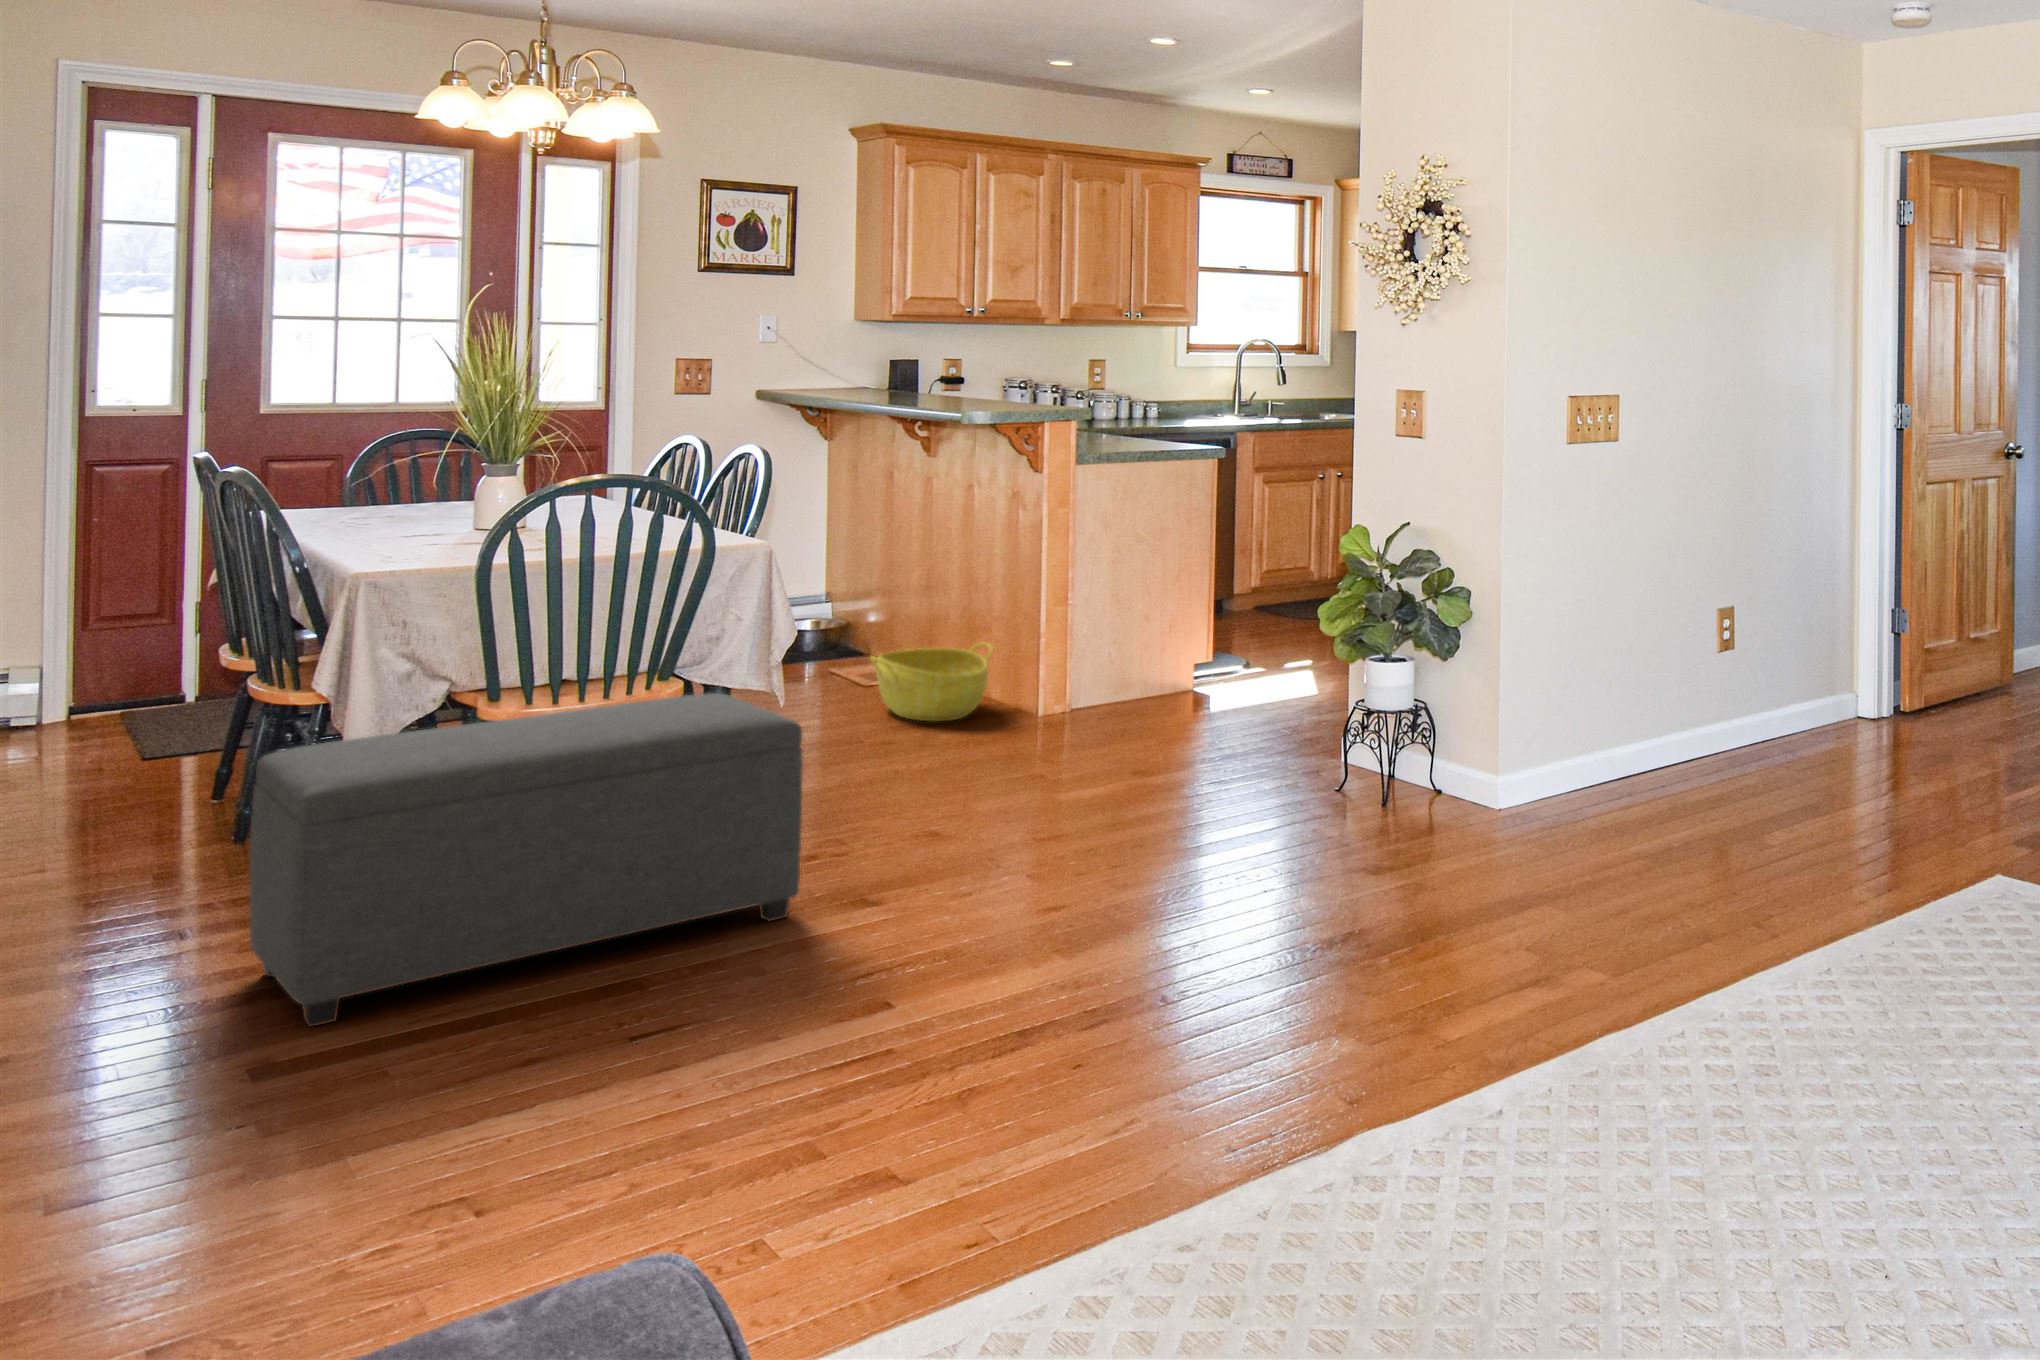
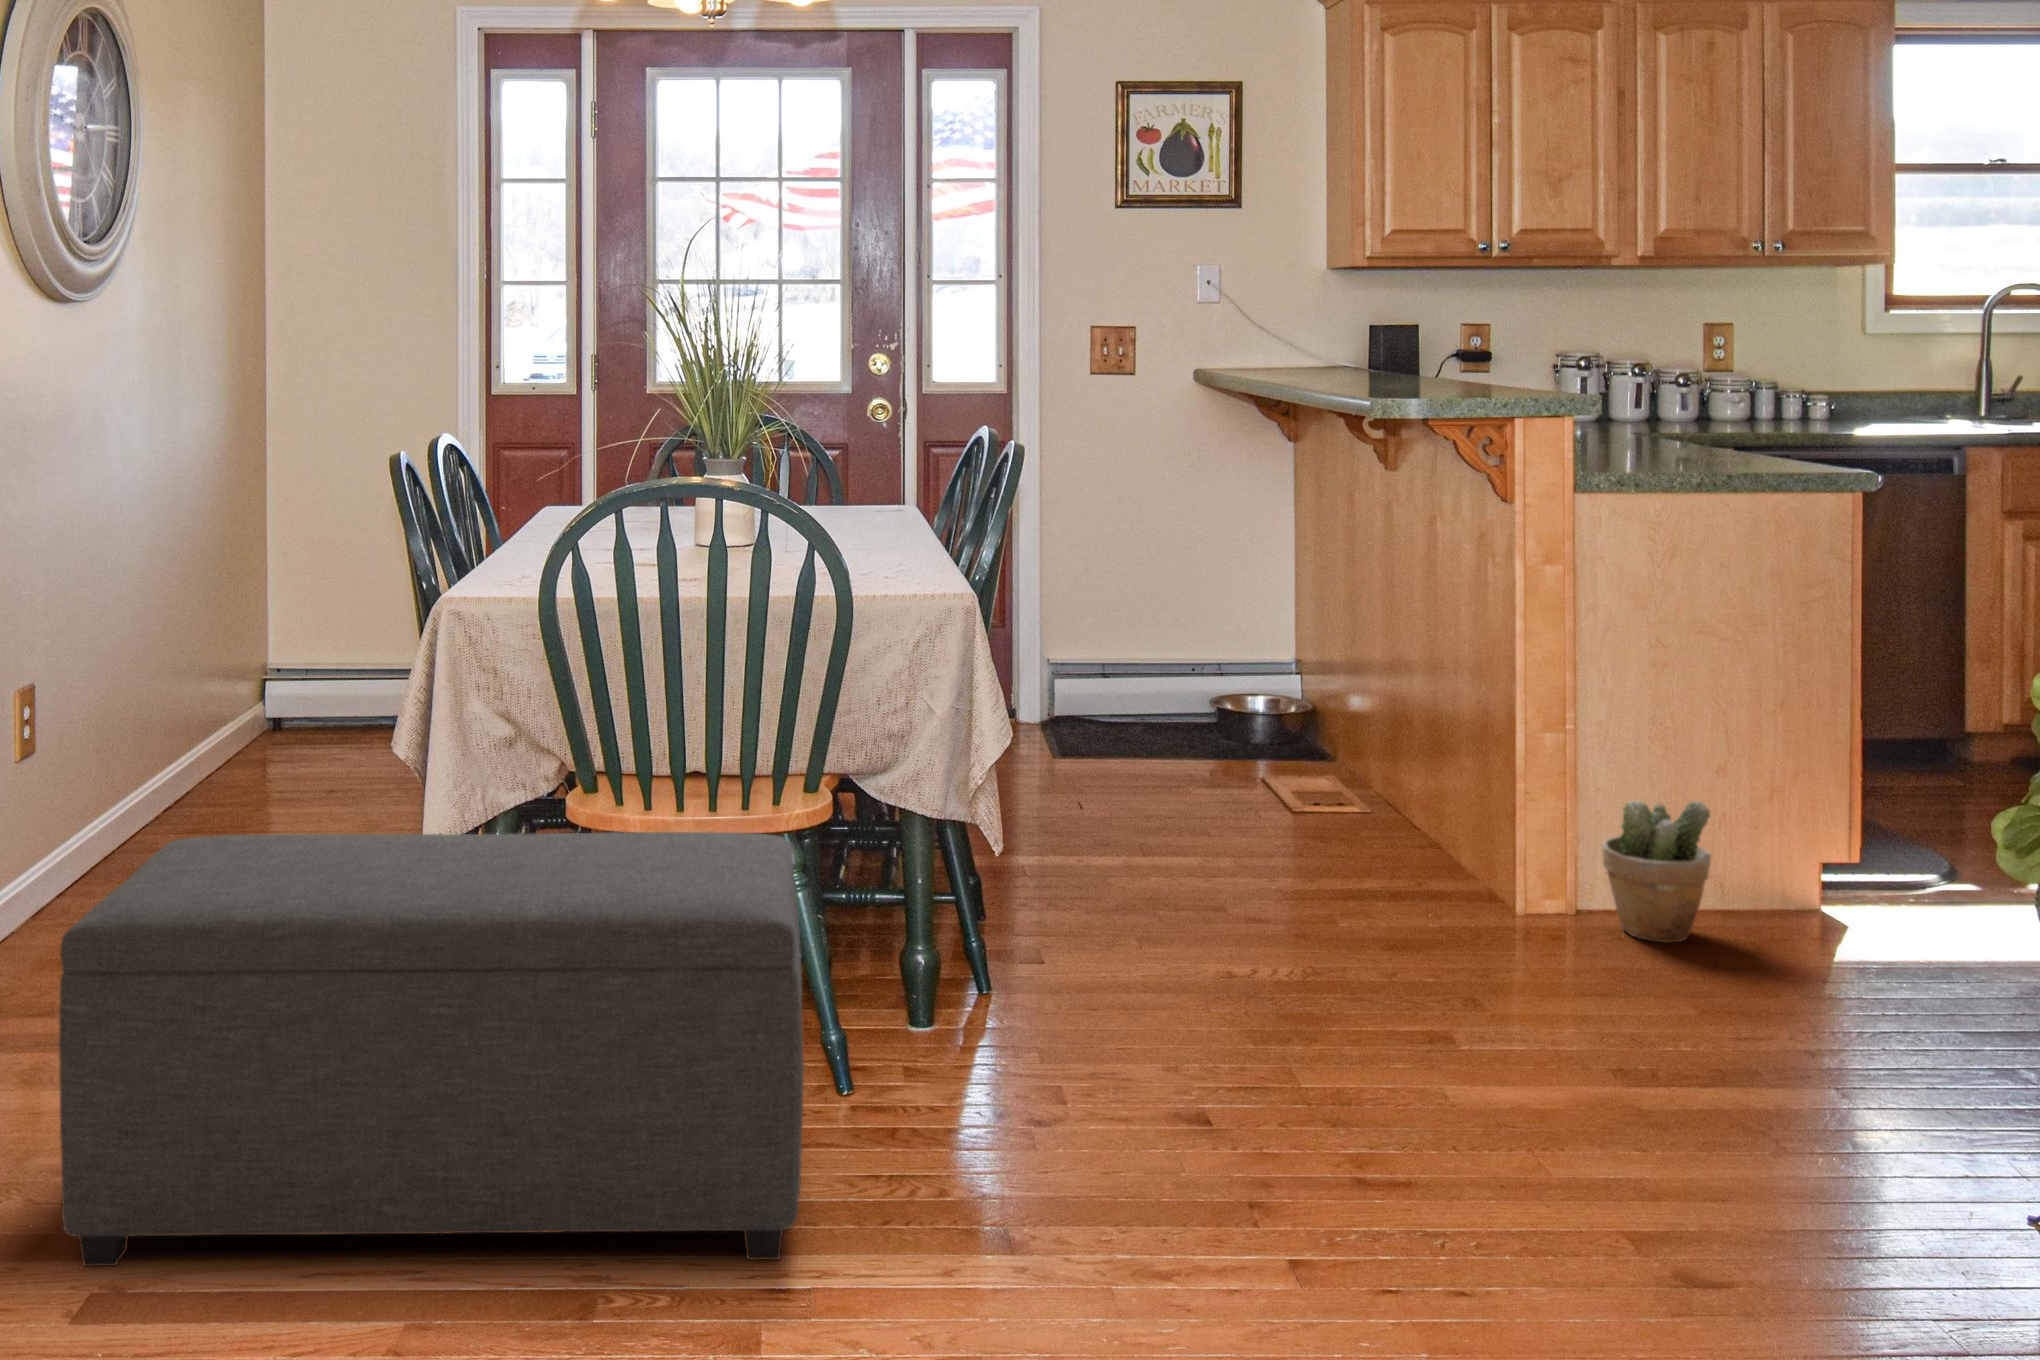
potted plant: none [1100,637,1159,718] -> present [1602,801,1711,942]
basket: present [870,643,993,721] -> none [1244,758,1438,886]

